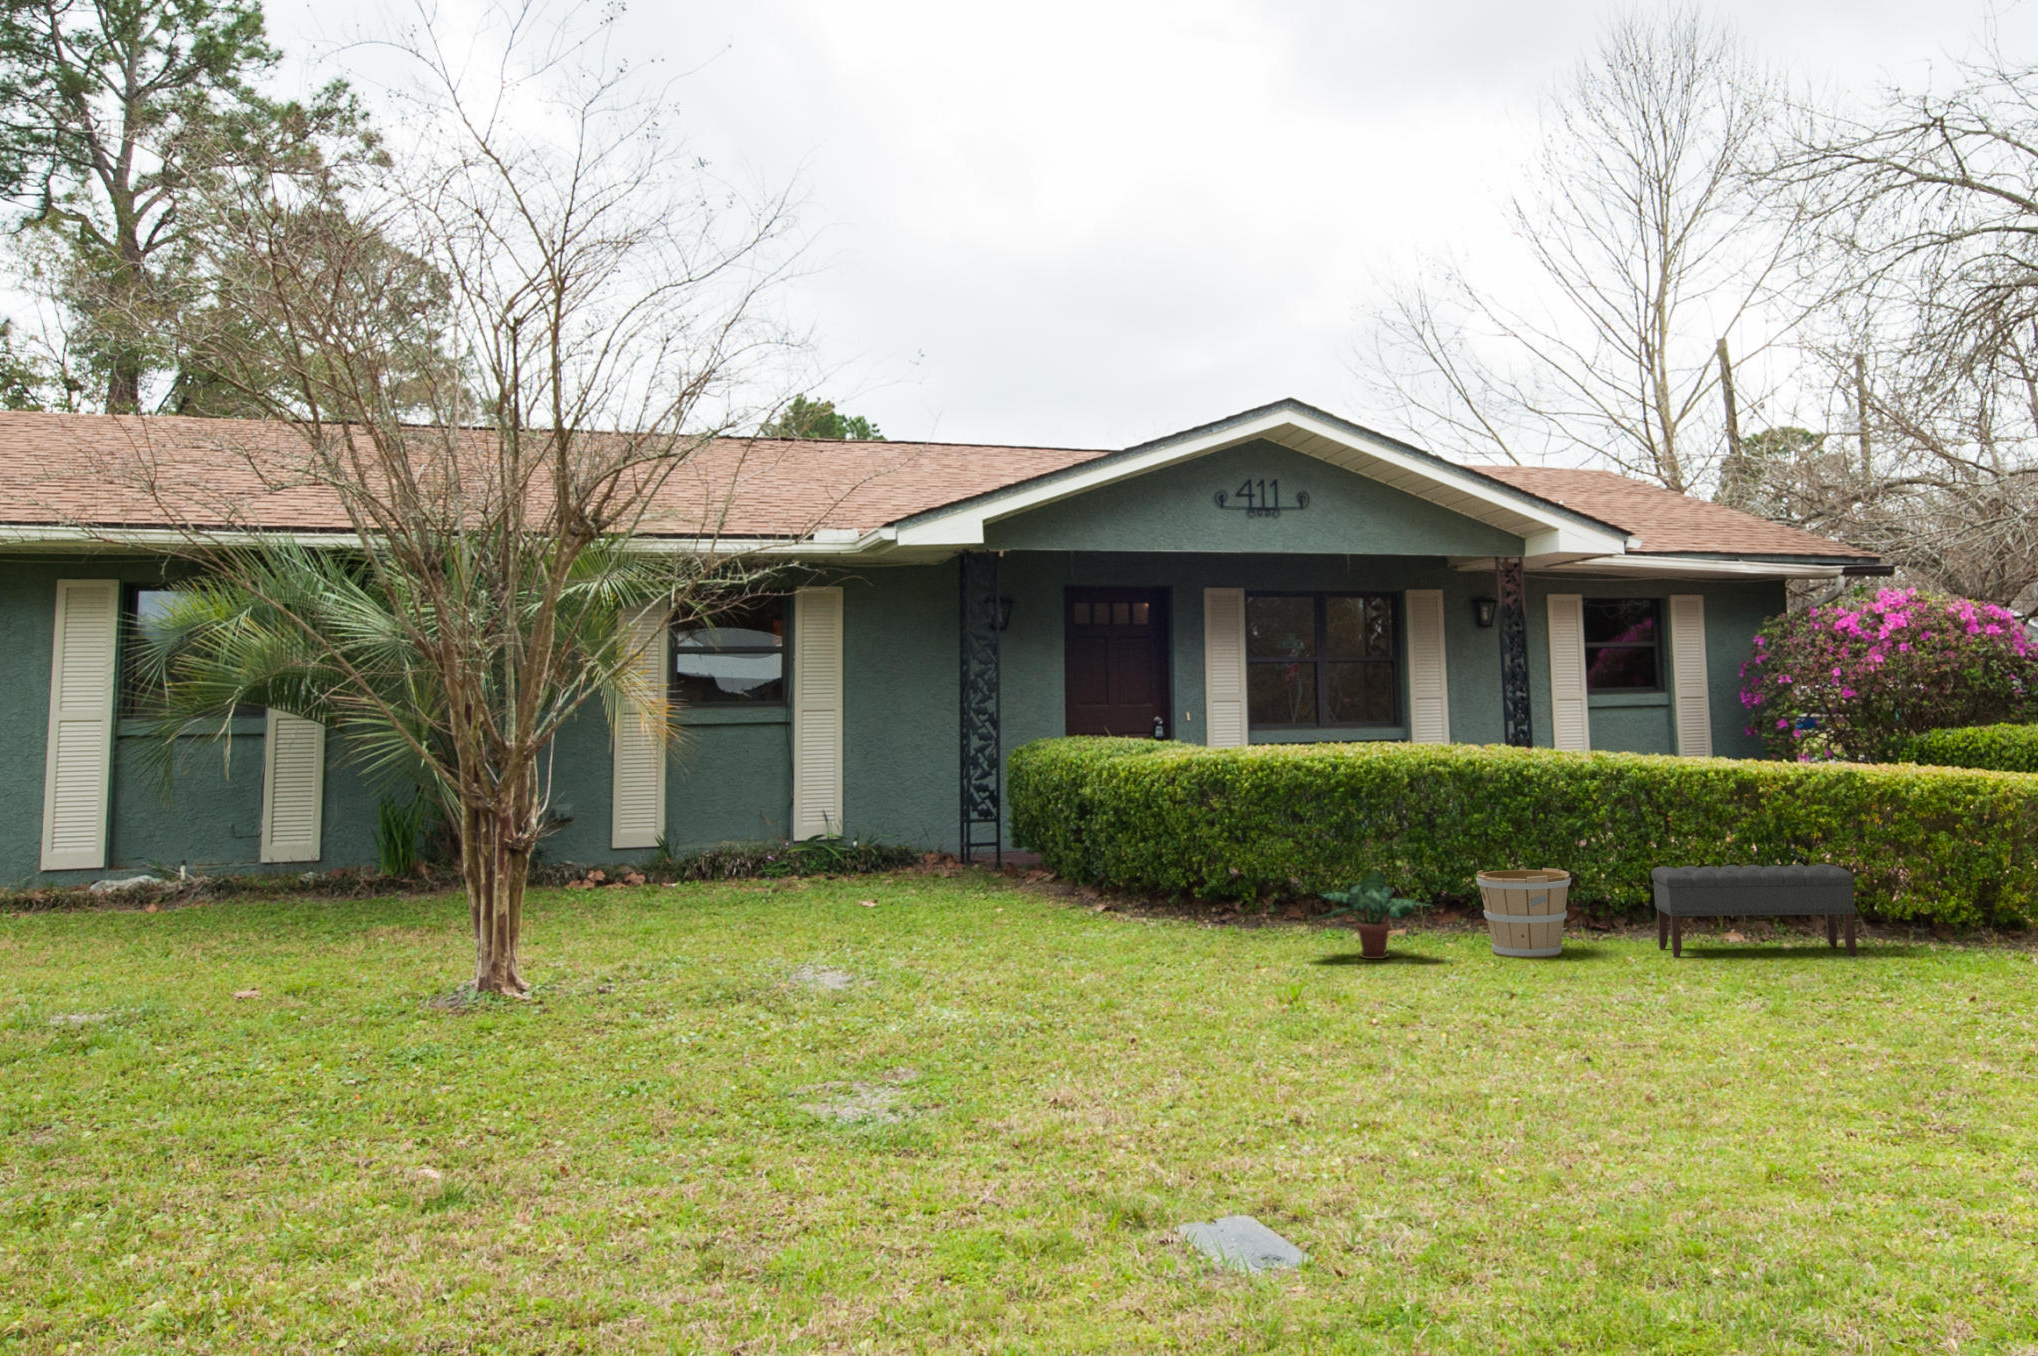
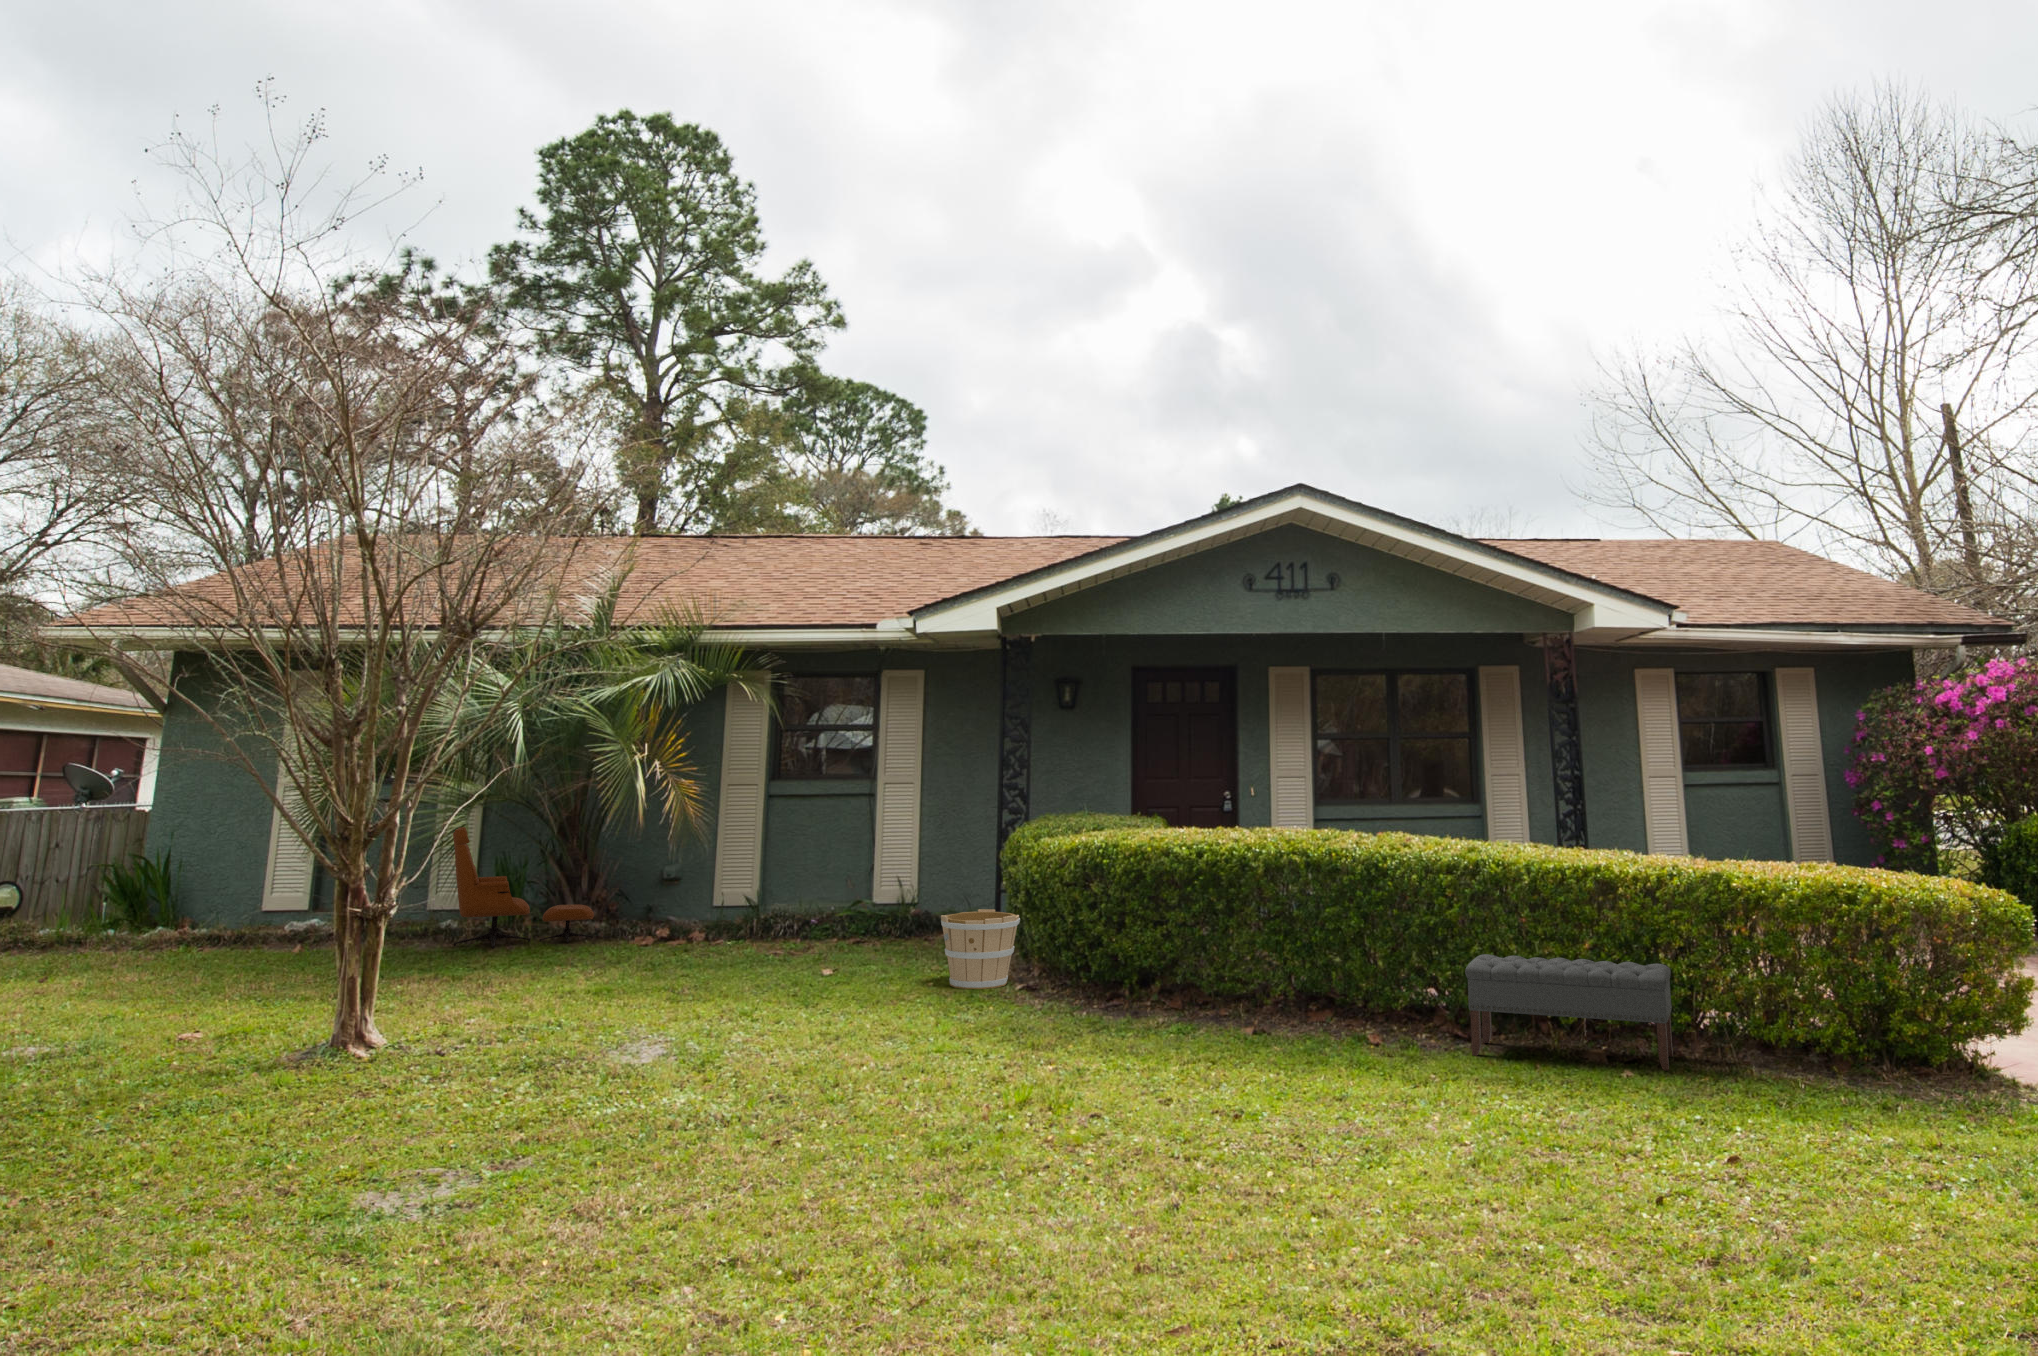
lounge chair: none [305,804,475,947] -> present [453,827,594,948]
wooden bucket: present [1476,868,1571,958] -> present [941,909,1020,989]
potted plant: present [1313,871,1428,959] -> none [1118,940,1238,1031]

